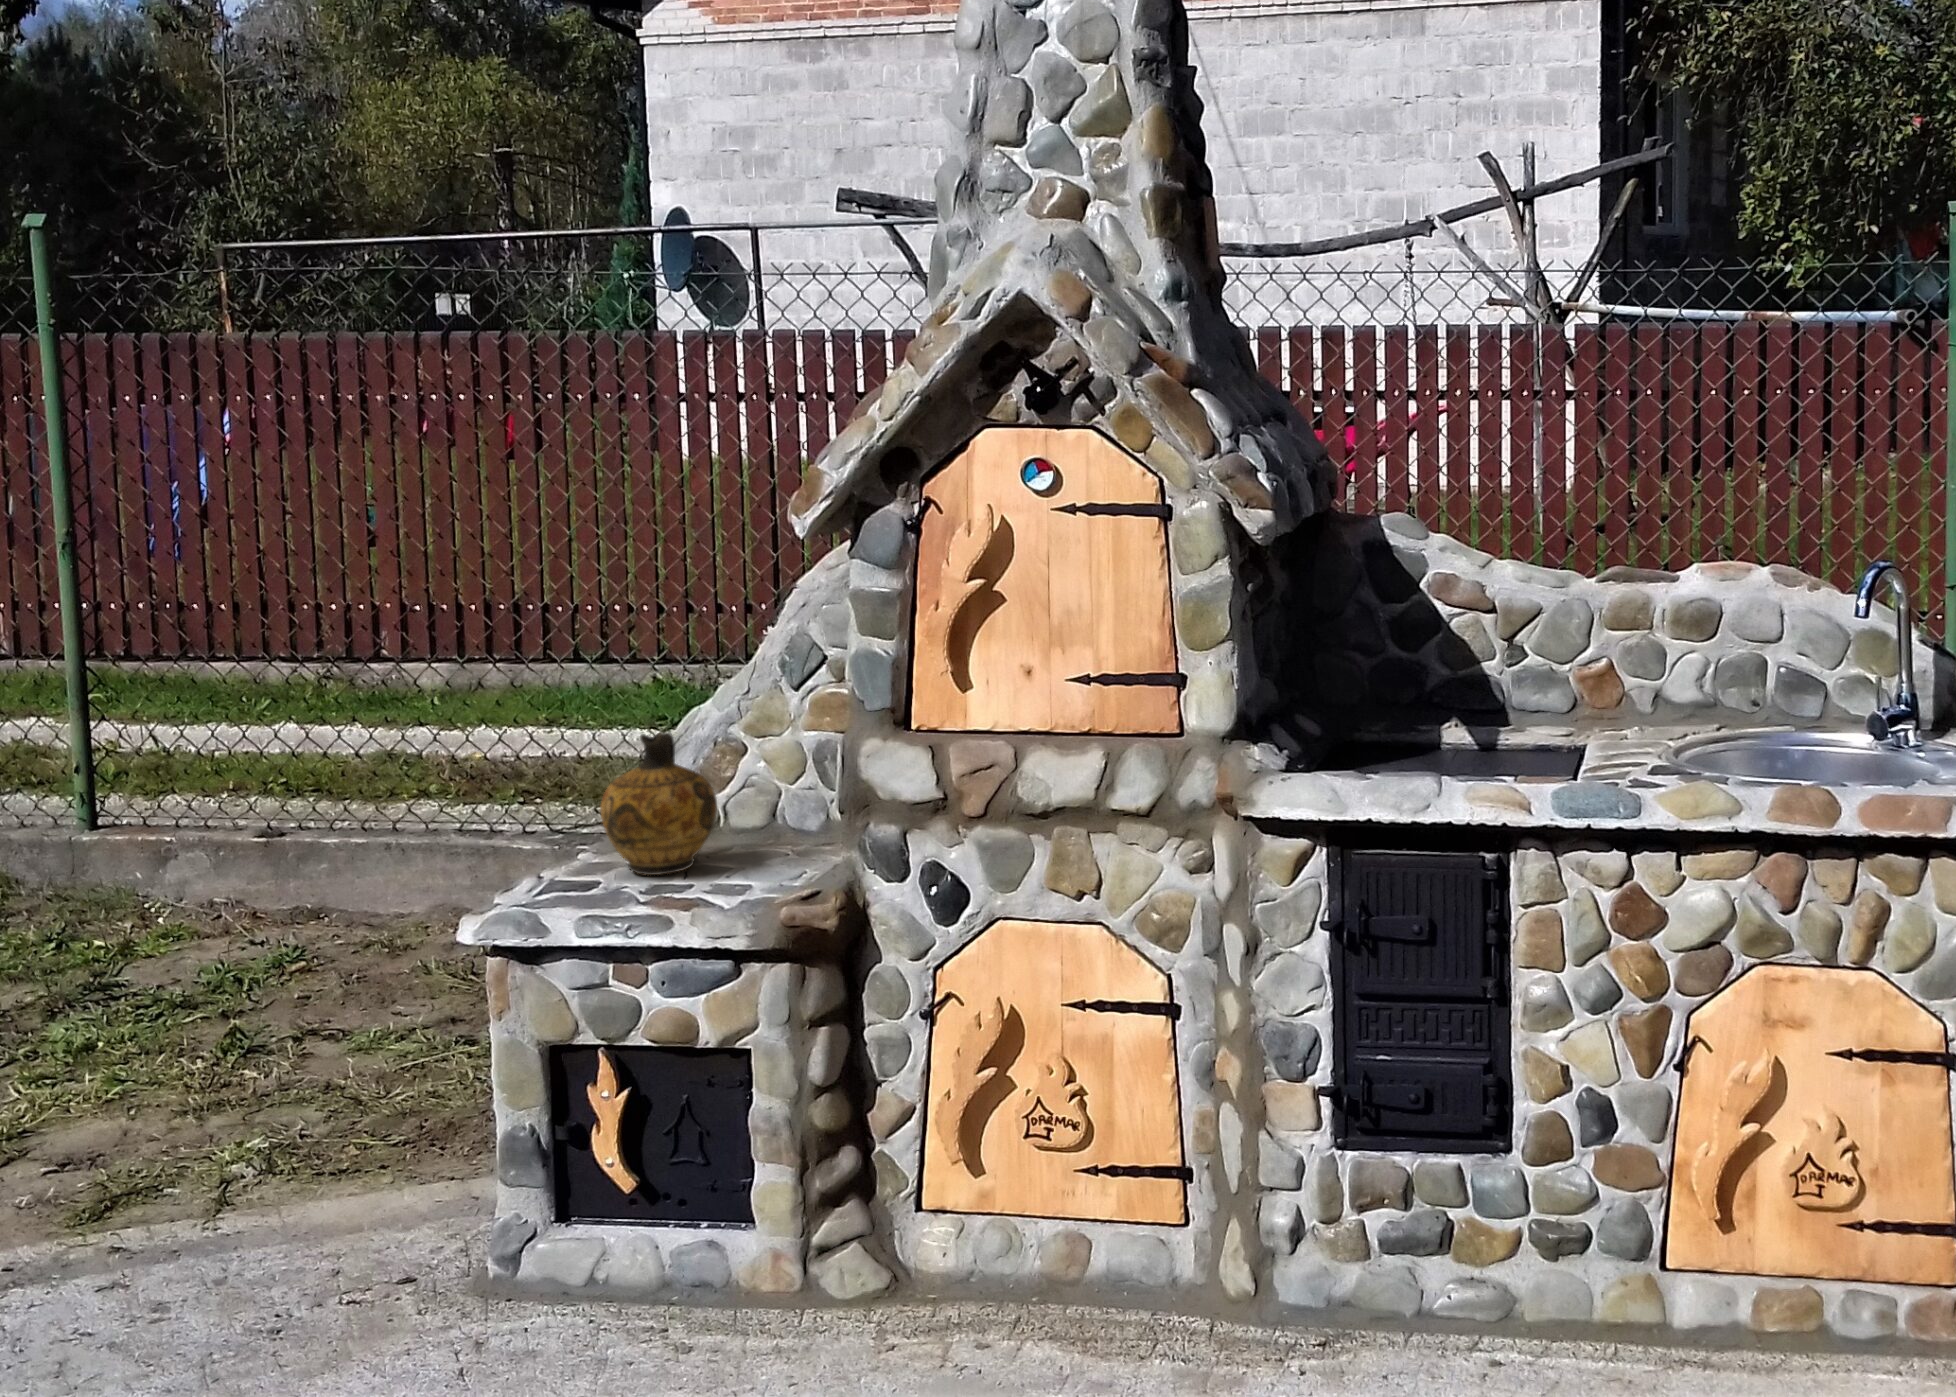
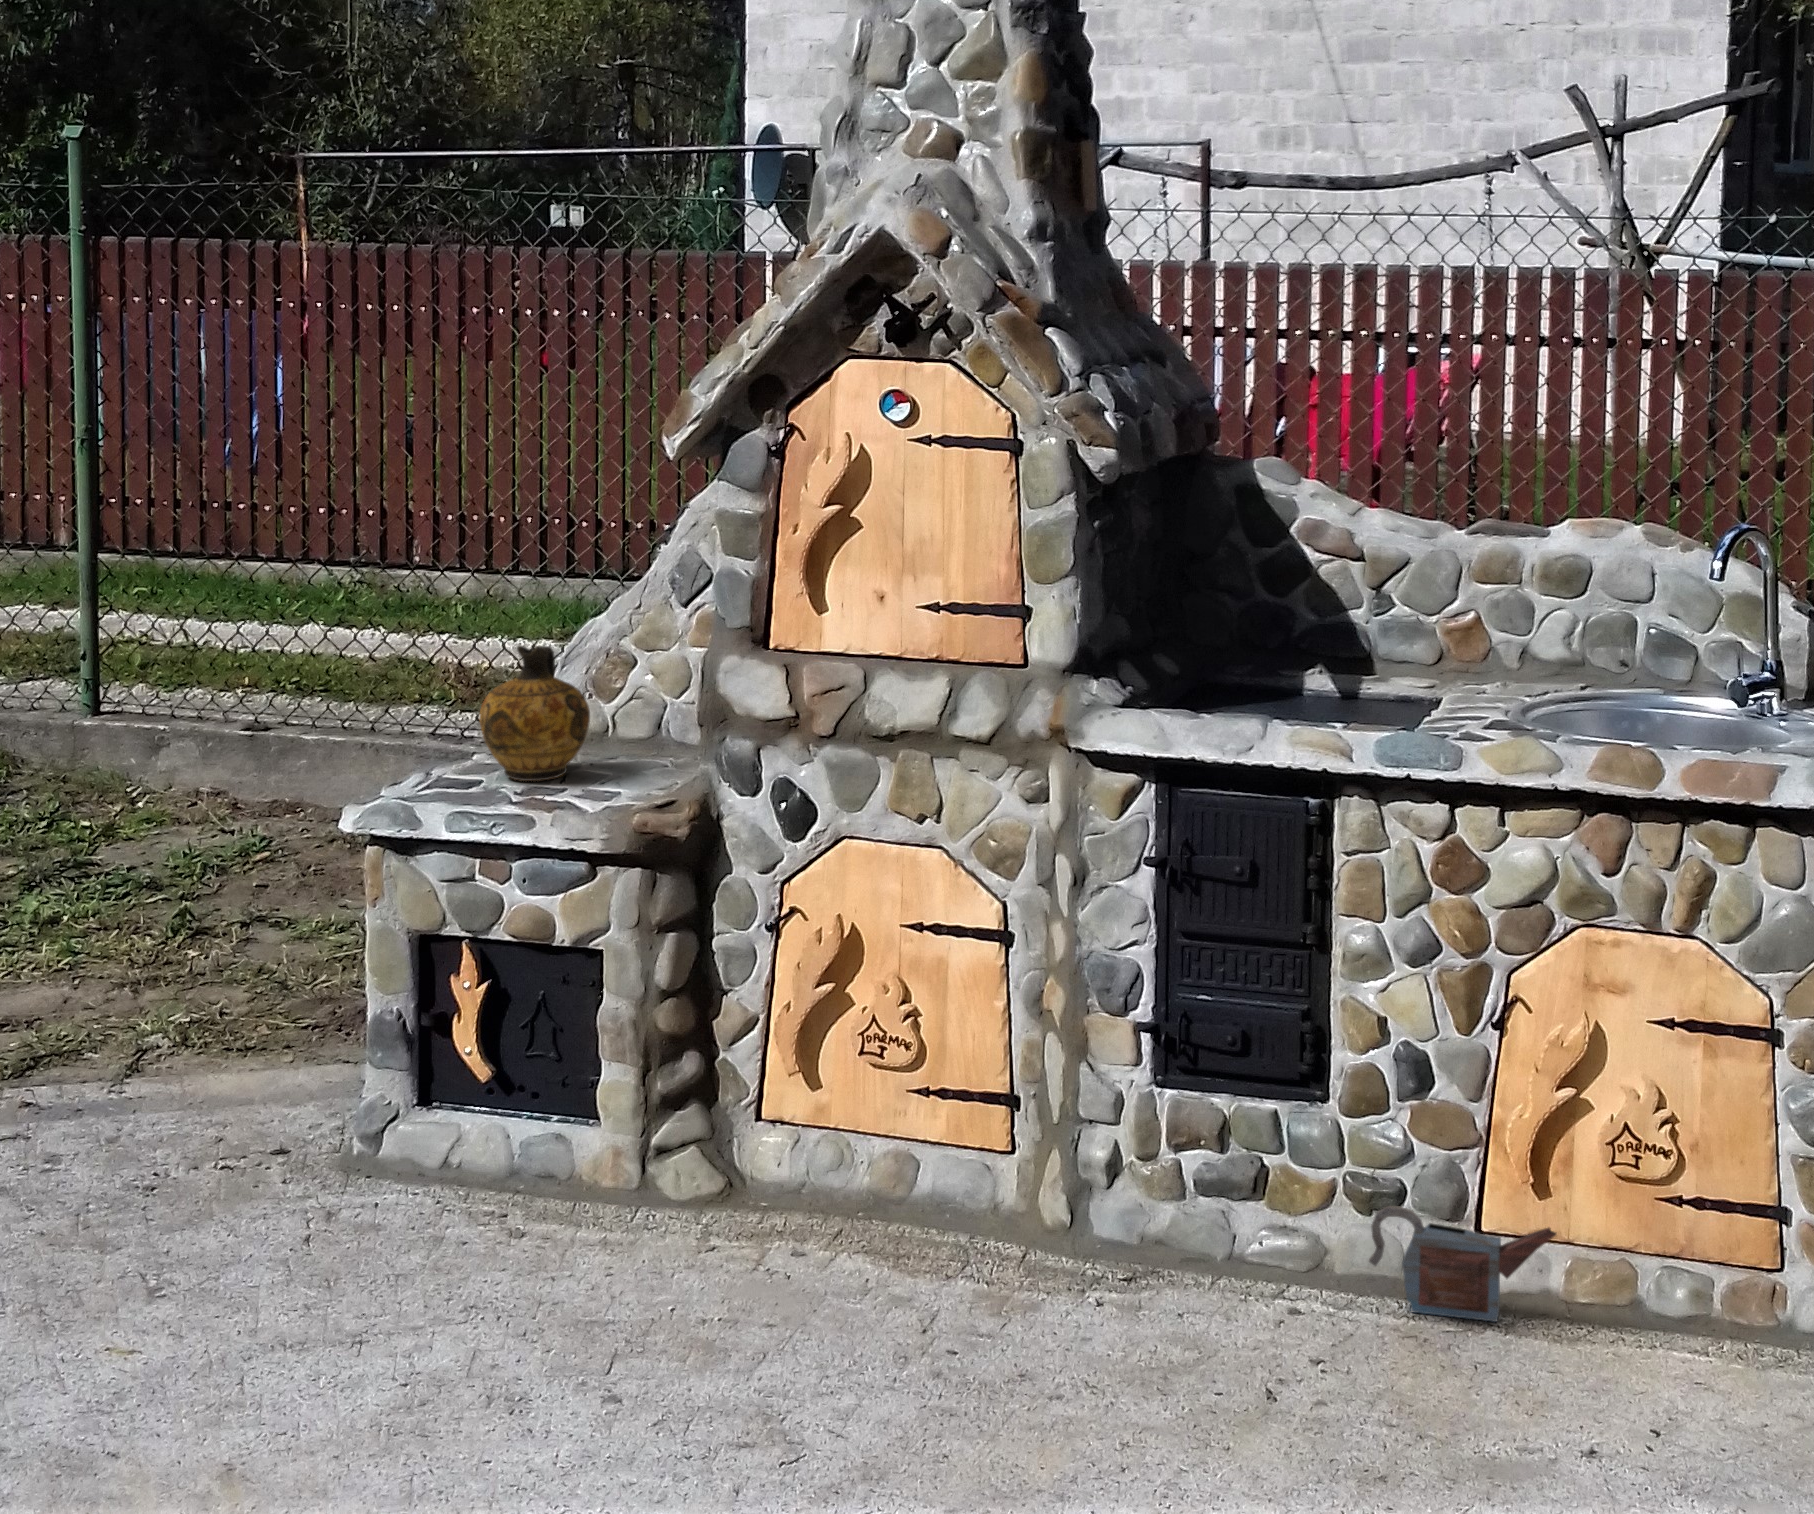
watering can: none [1564,1254,1749,1362] -> present [1369,1206,1556,1322]

